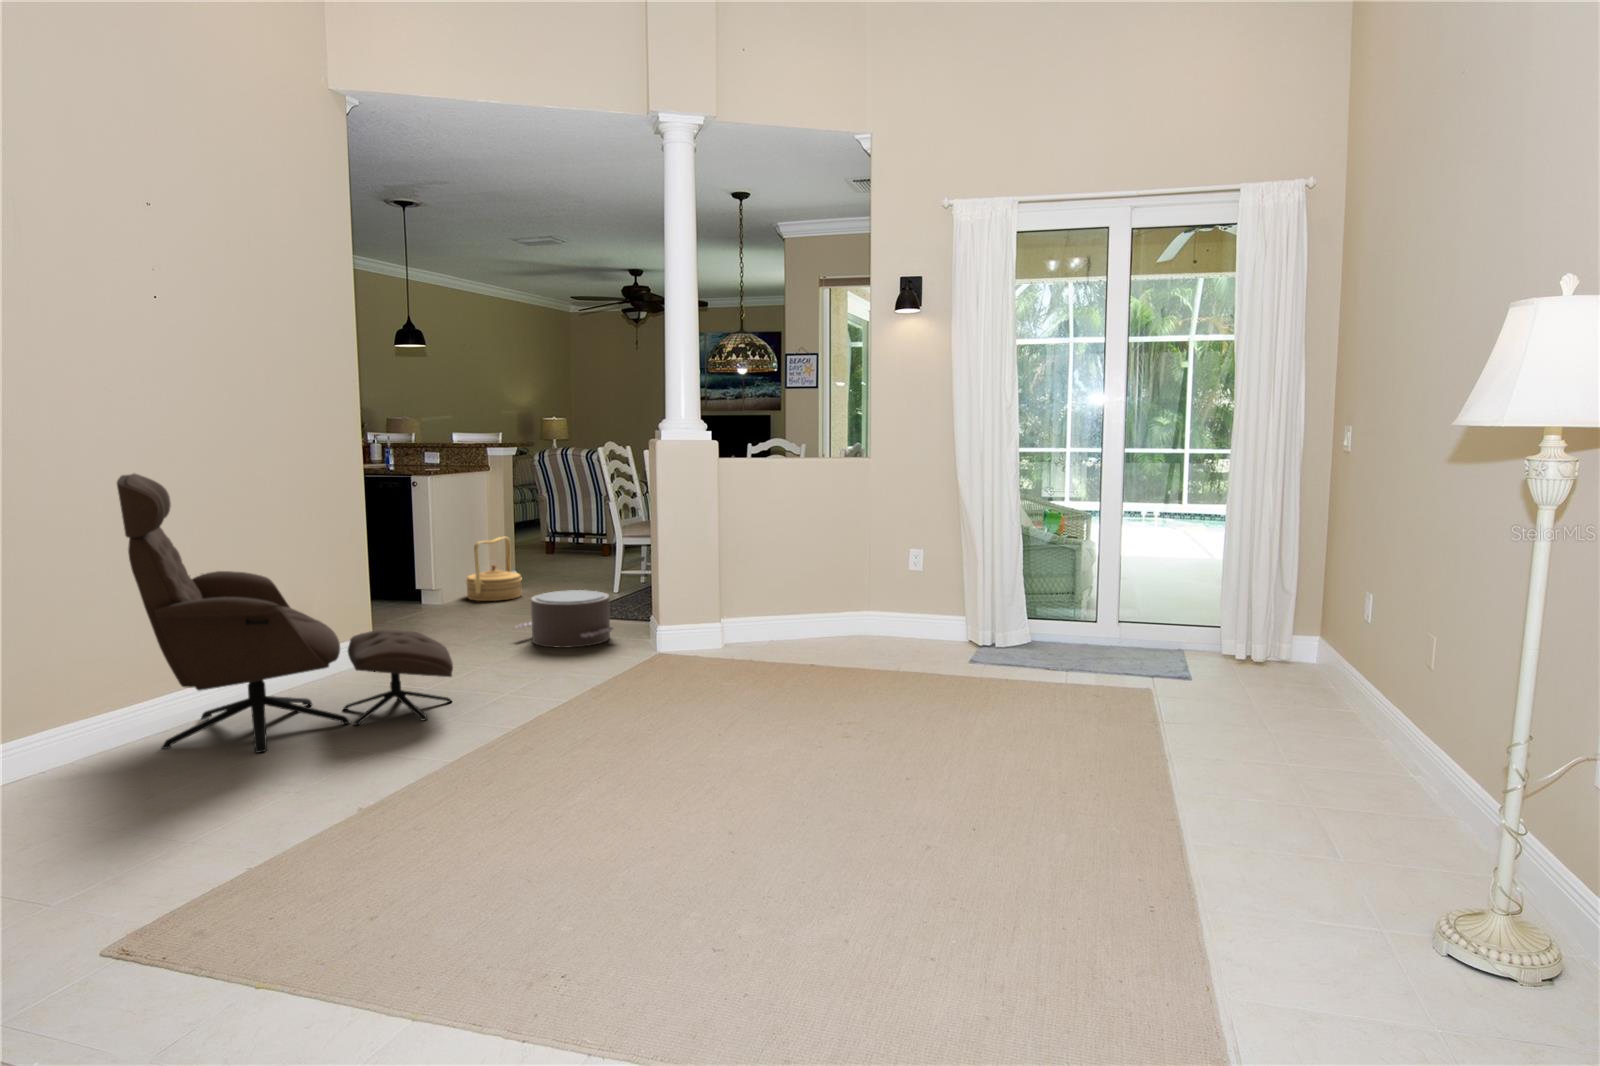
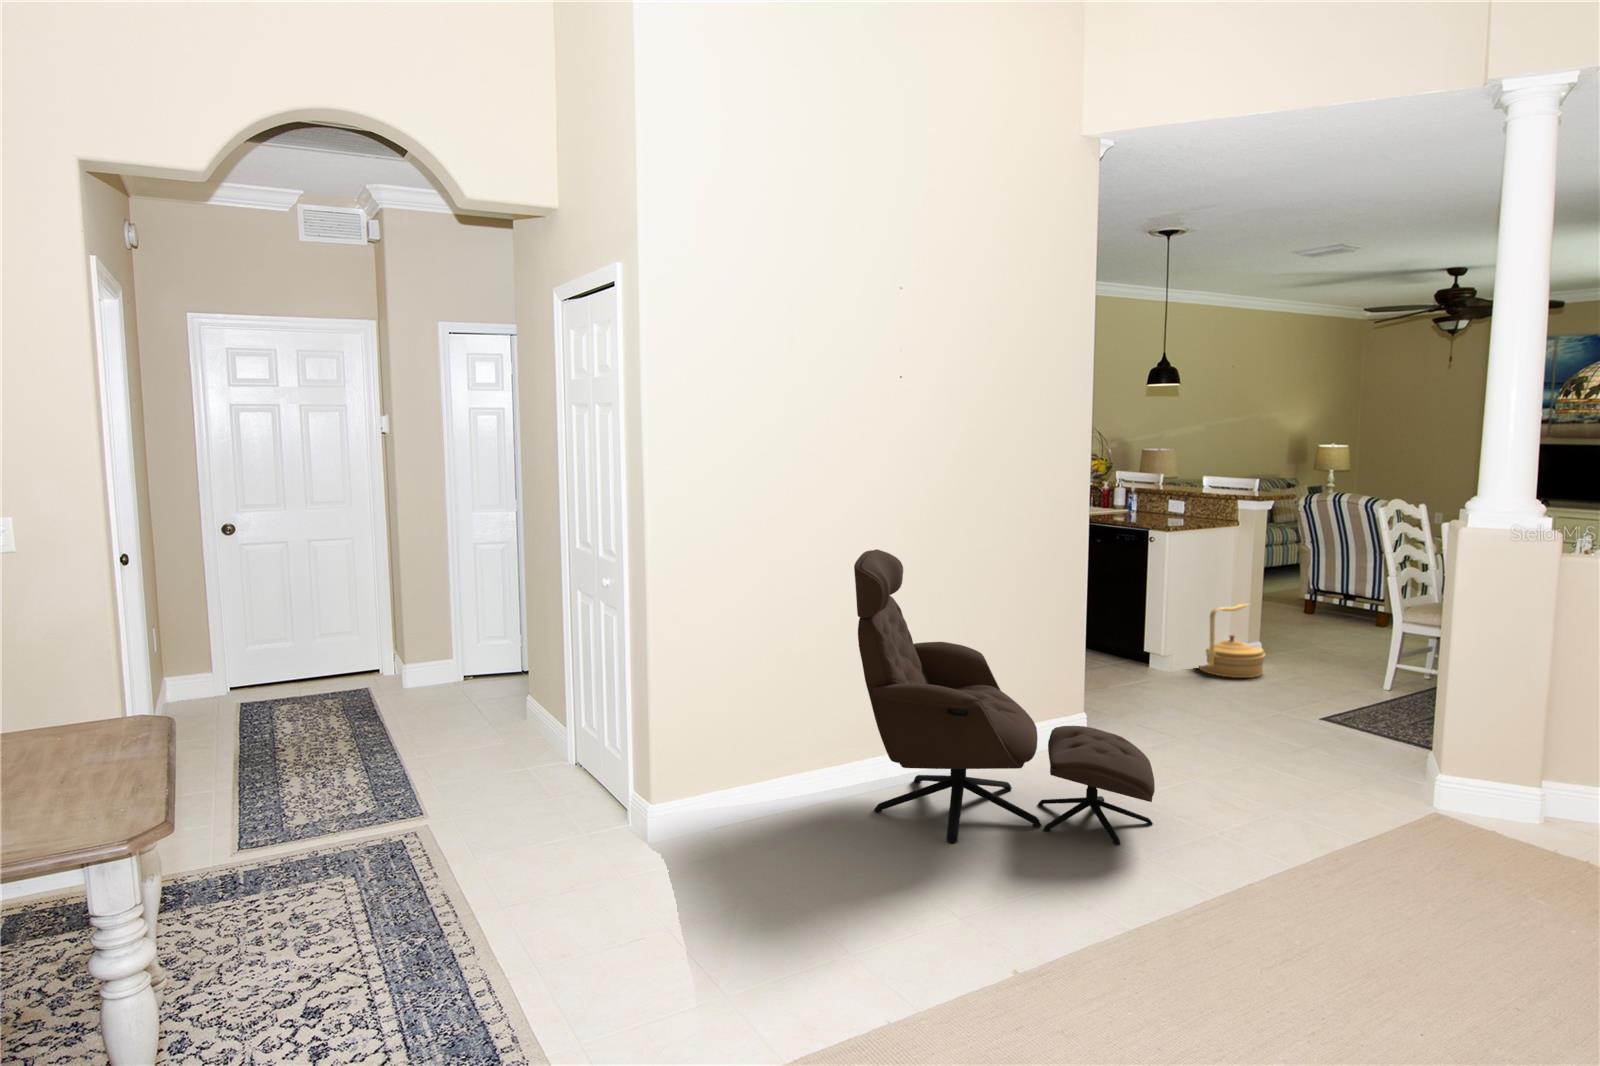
pouf: present [517,590,613,648] -> none [1244,693,1379,773]

